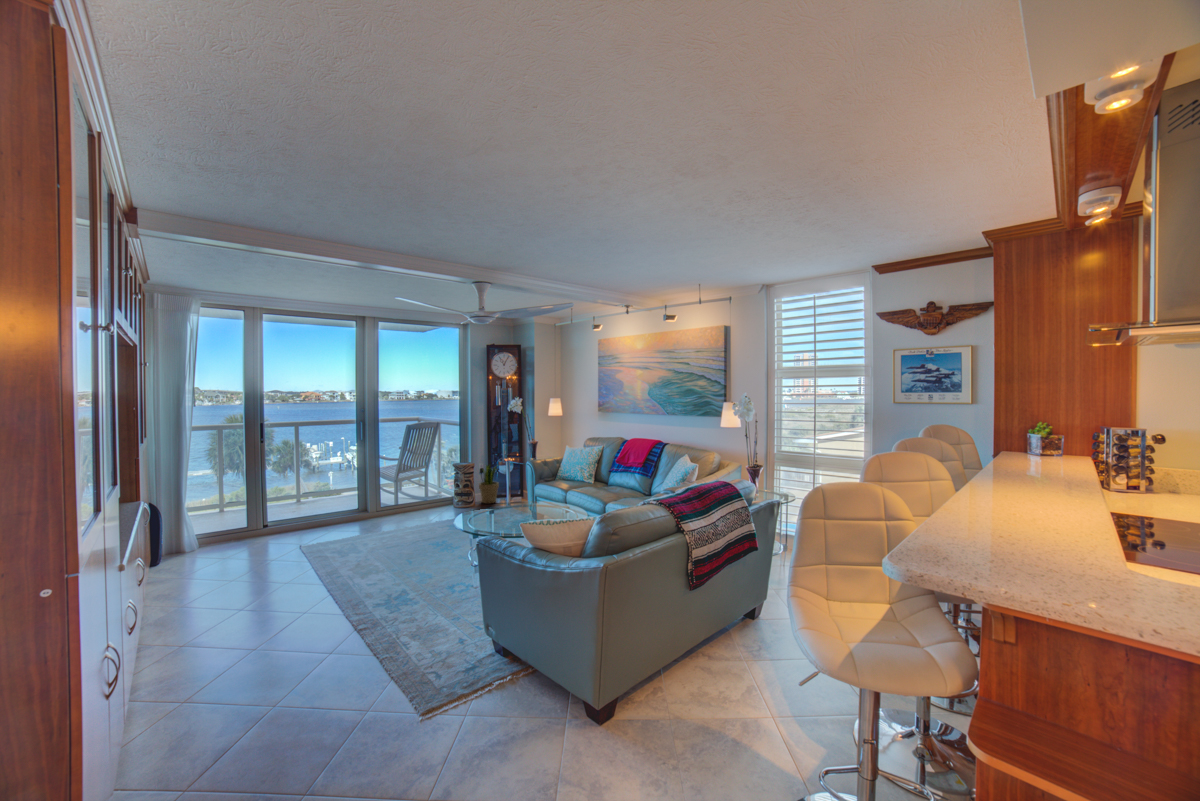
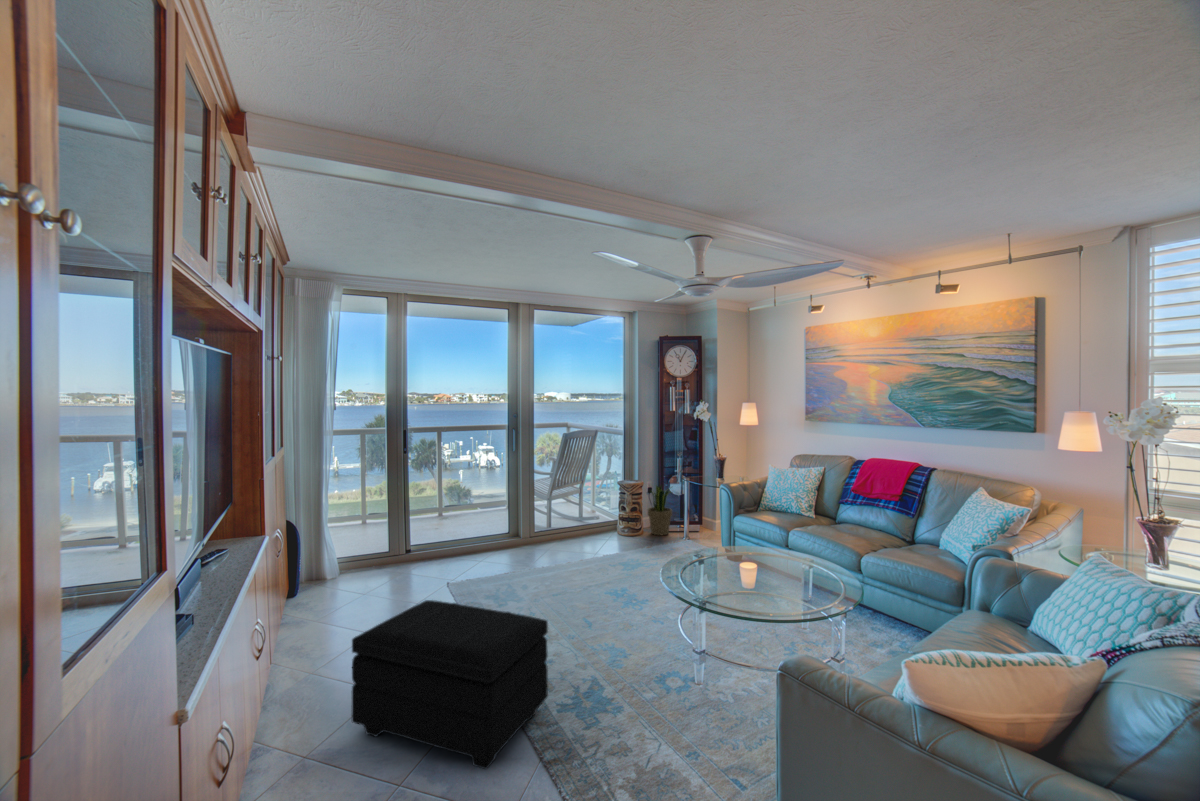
footstool: none [229,556,384,655] -> present [352,600,548,769]

